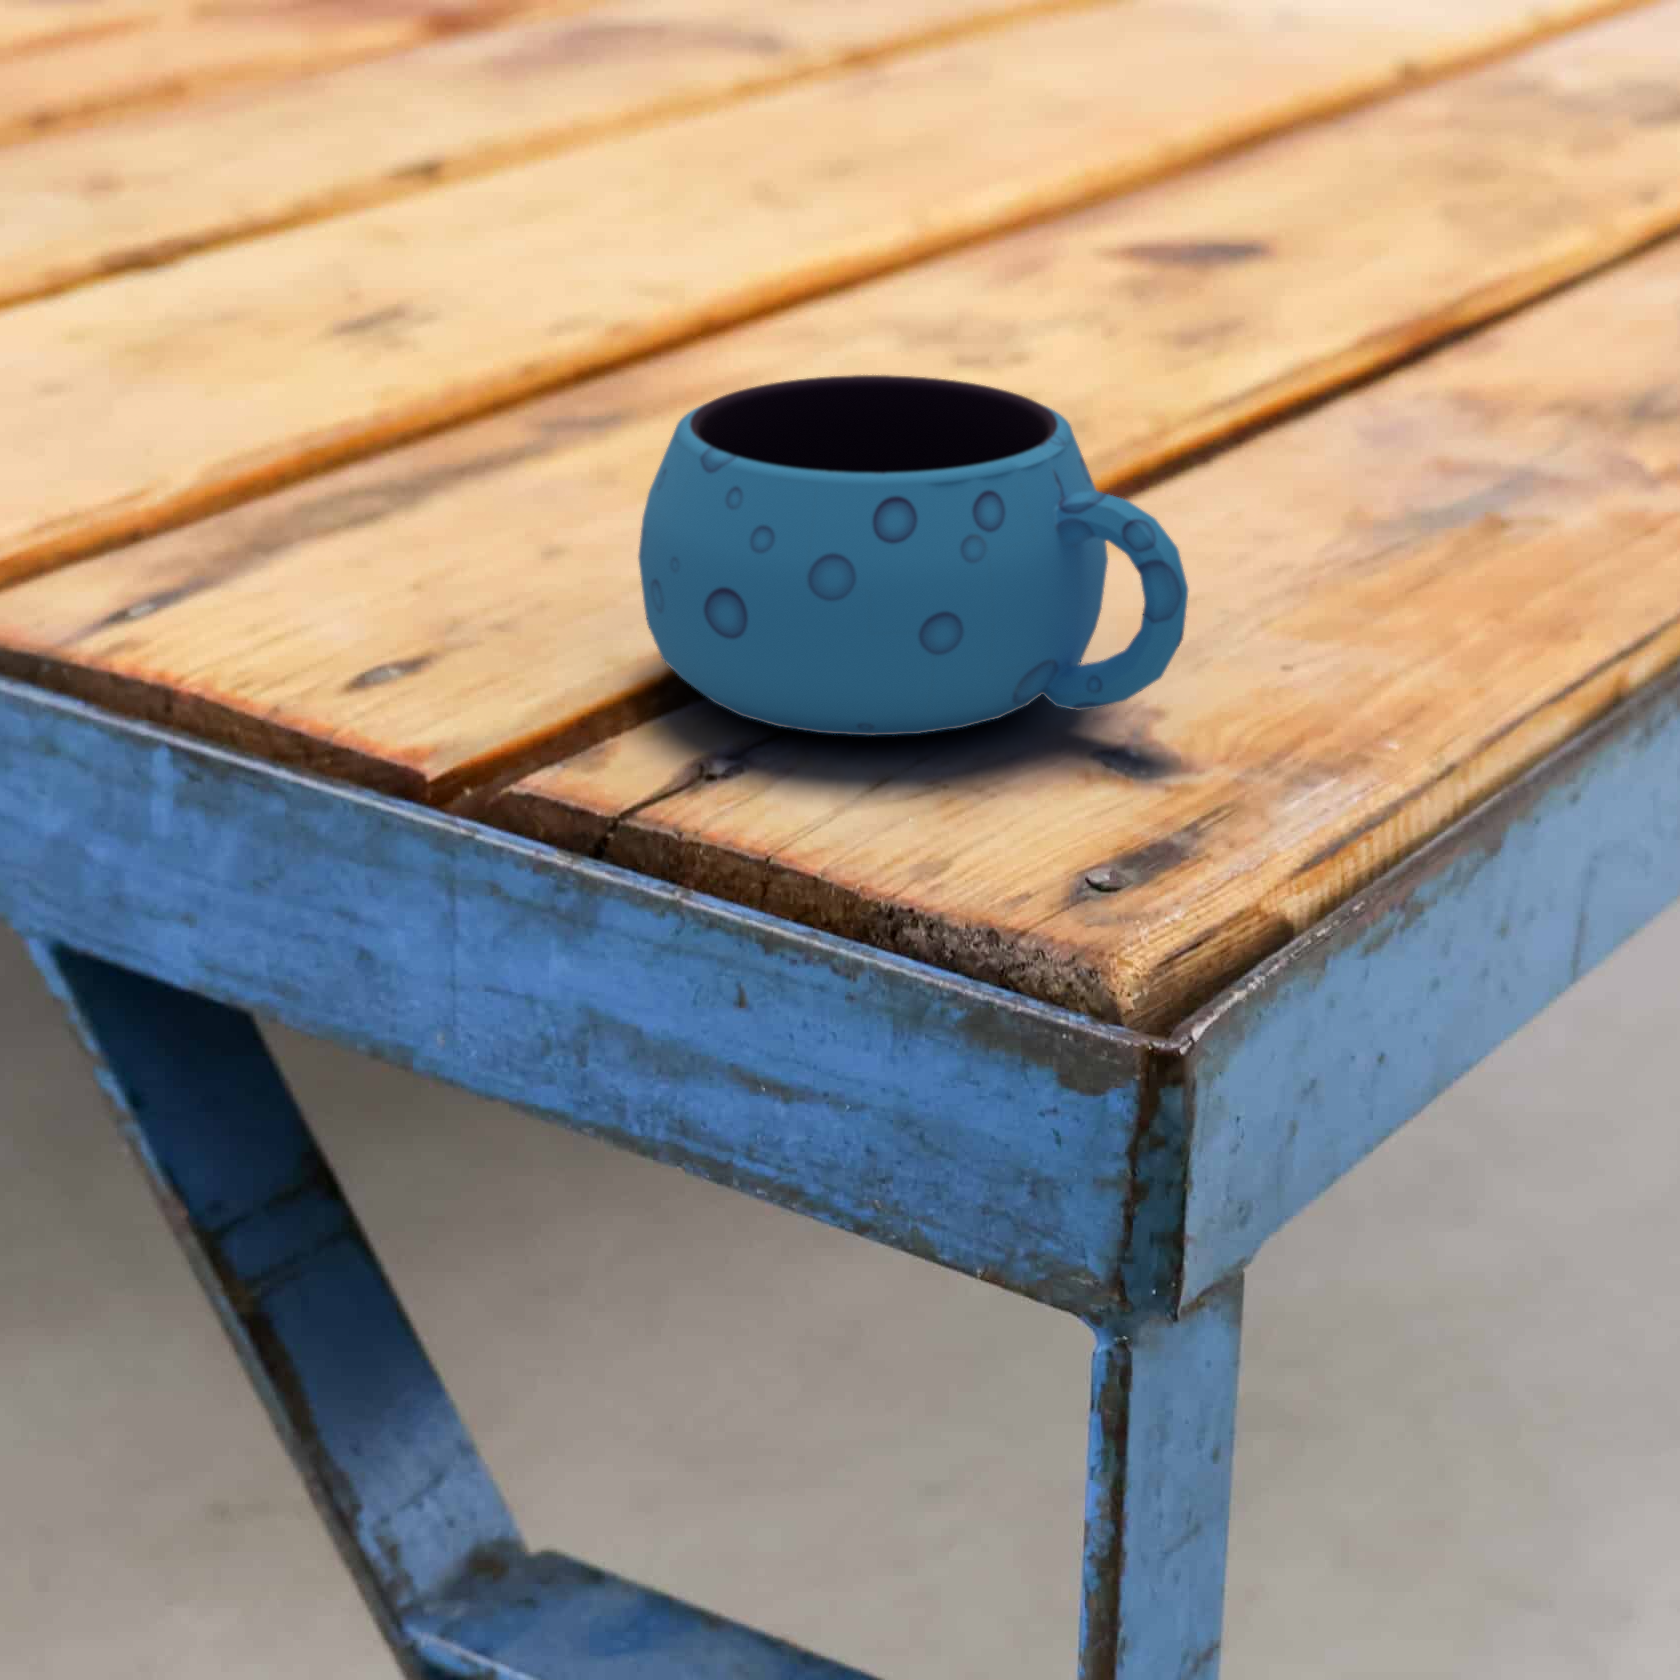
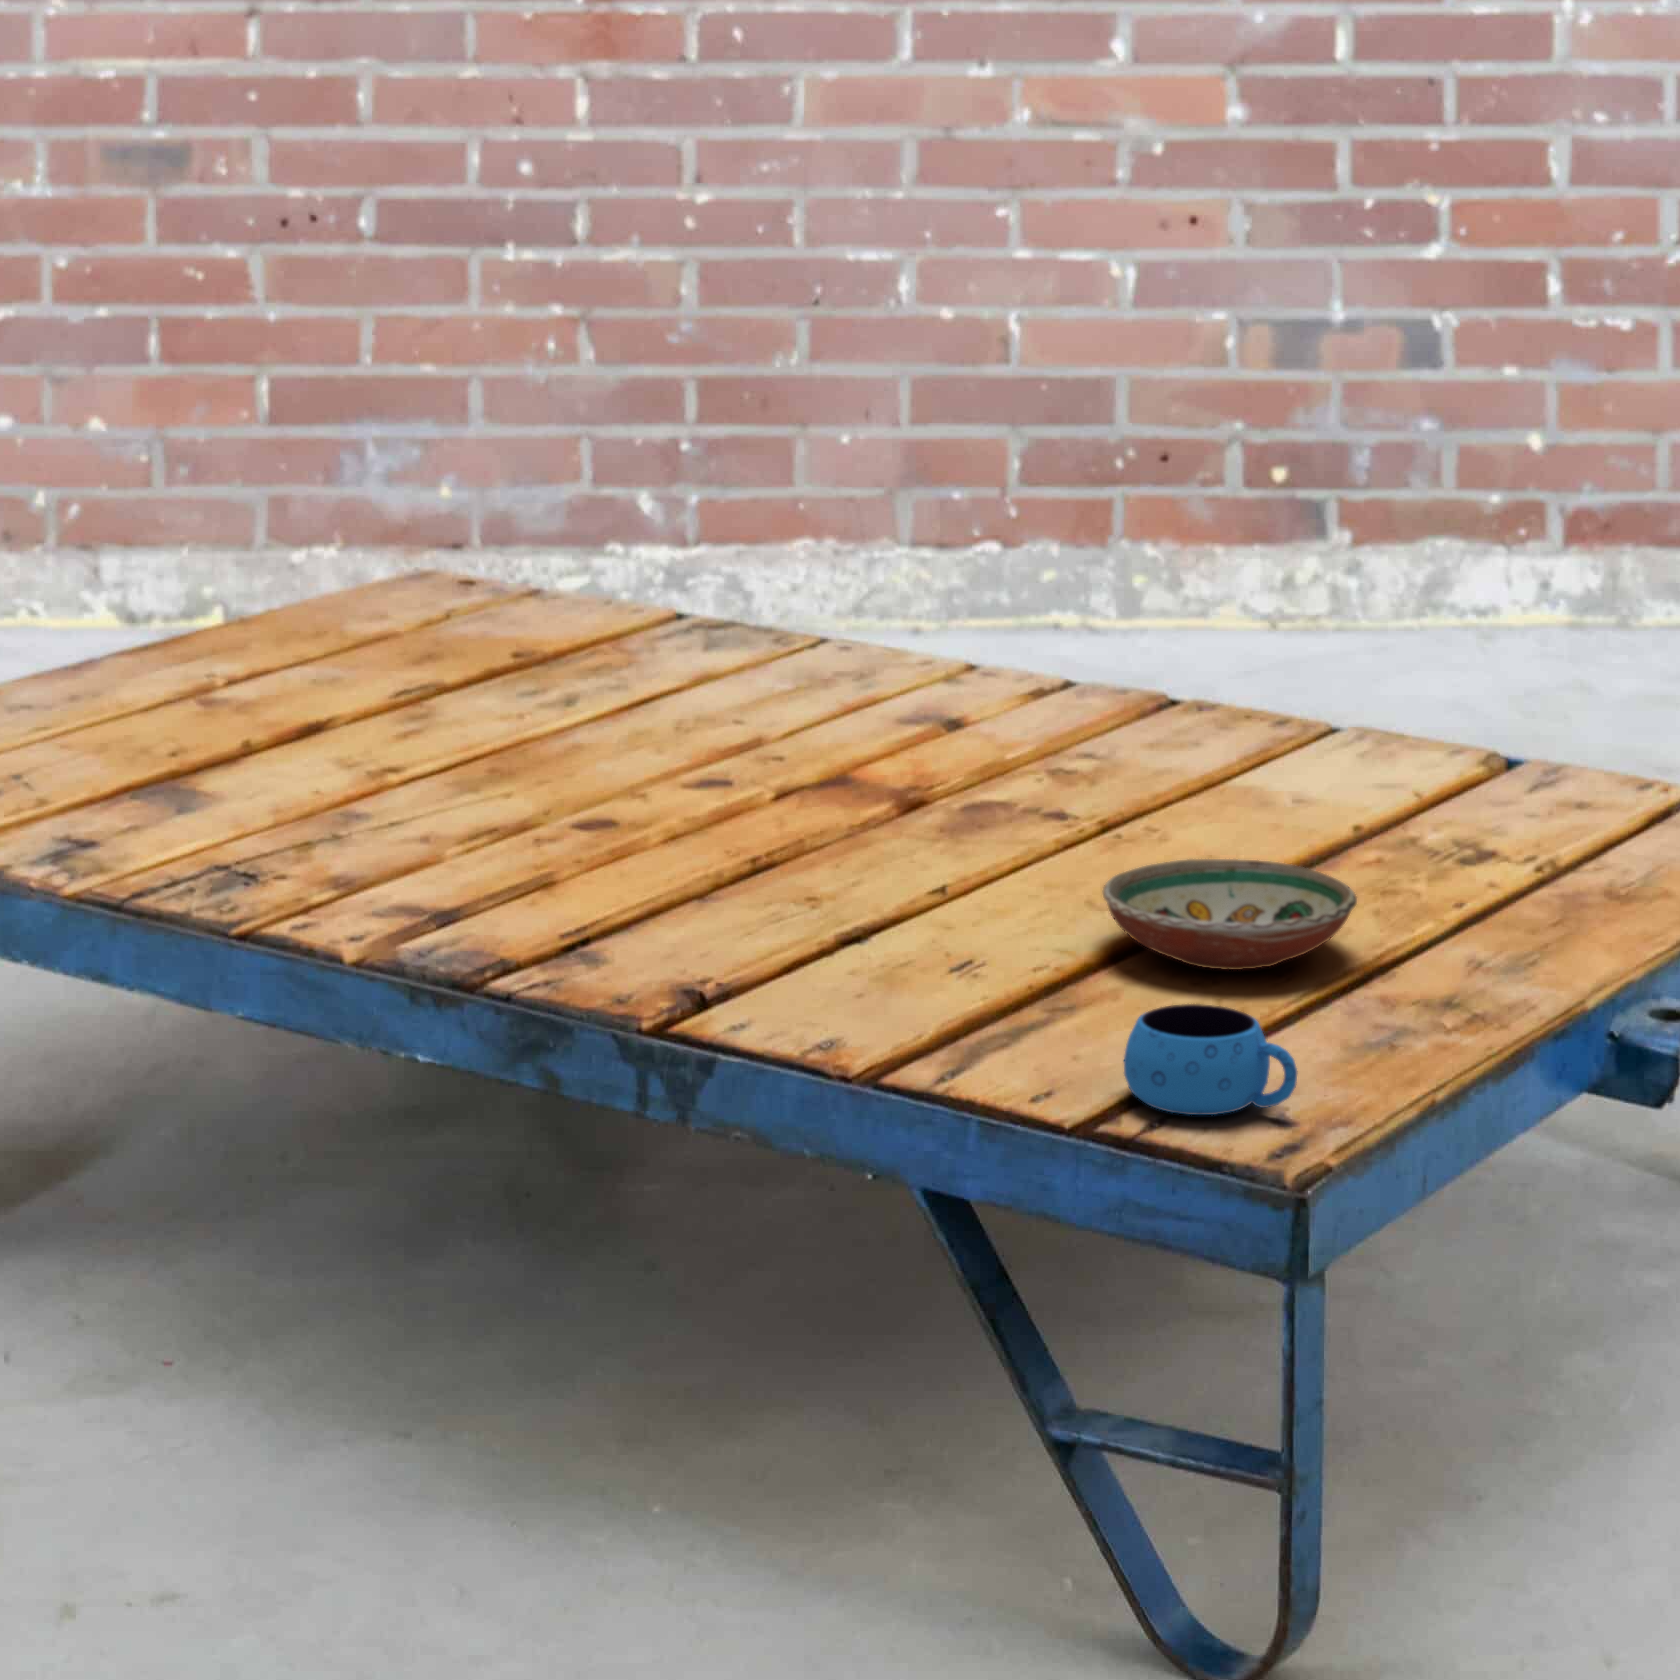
decorative bowl: none [741,63,1403,327] -> present [1103,859,1357,970]

